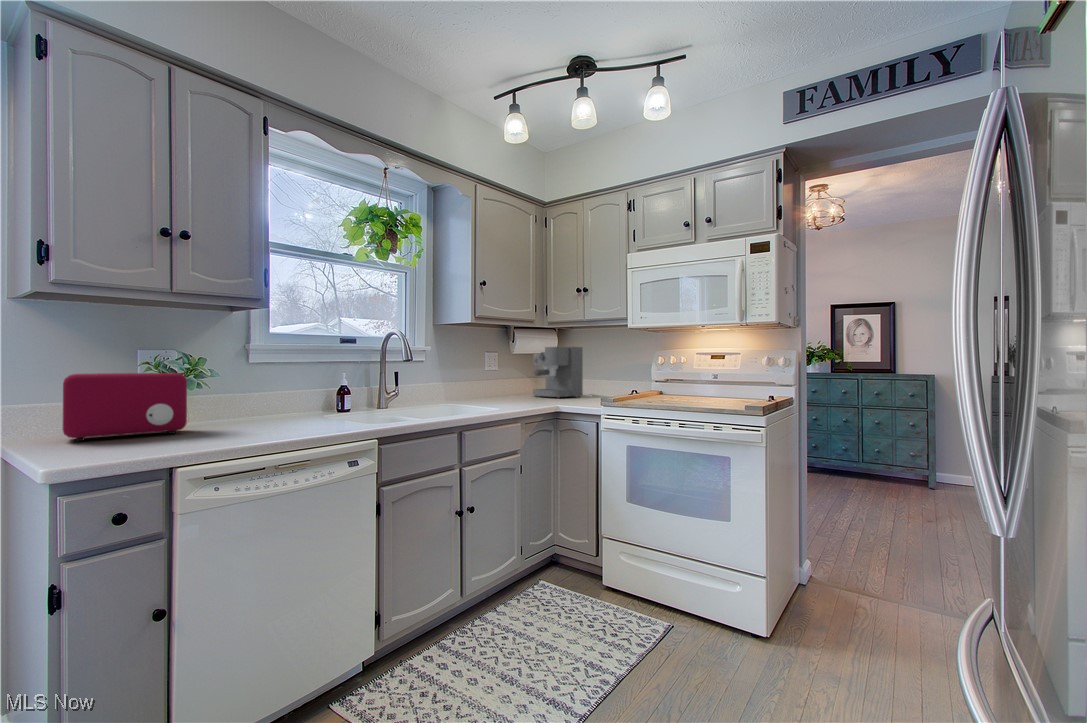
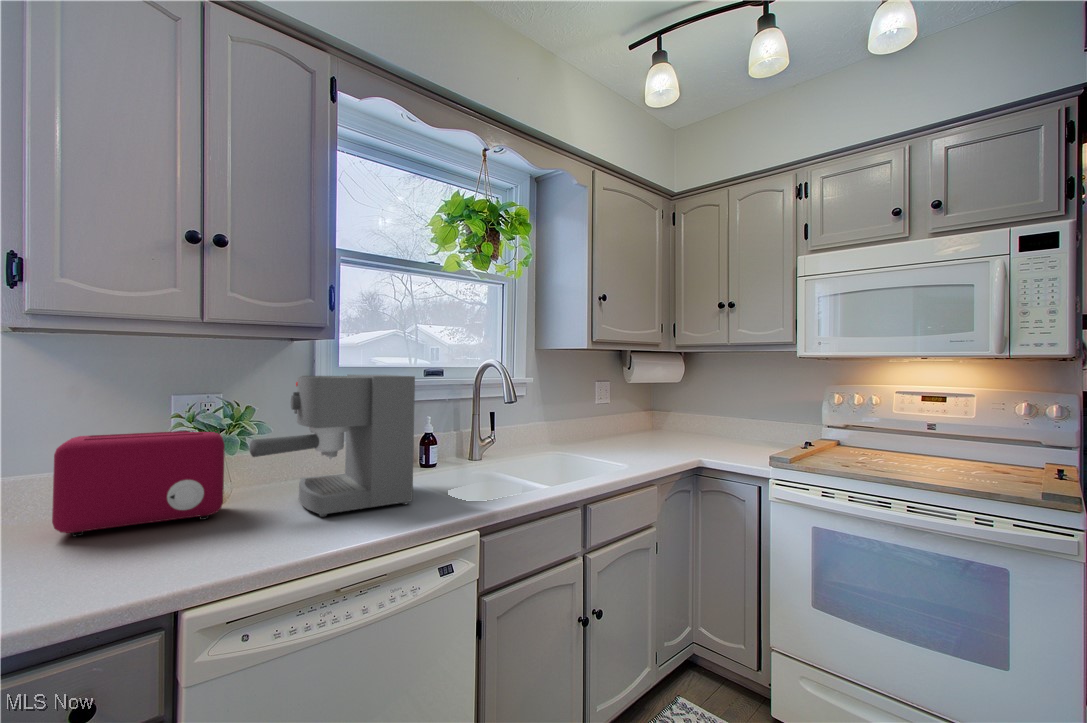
coffee maker: present [533,347,583,398] -> present [250,375,415,517]

